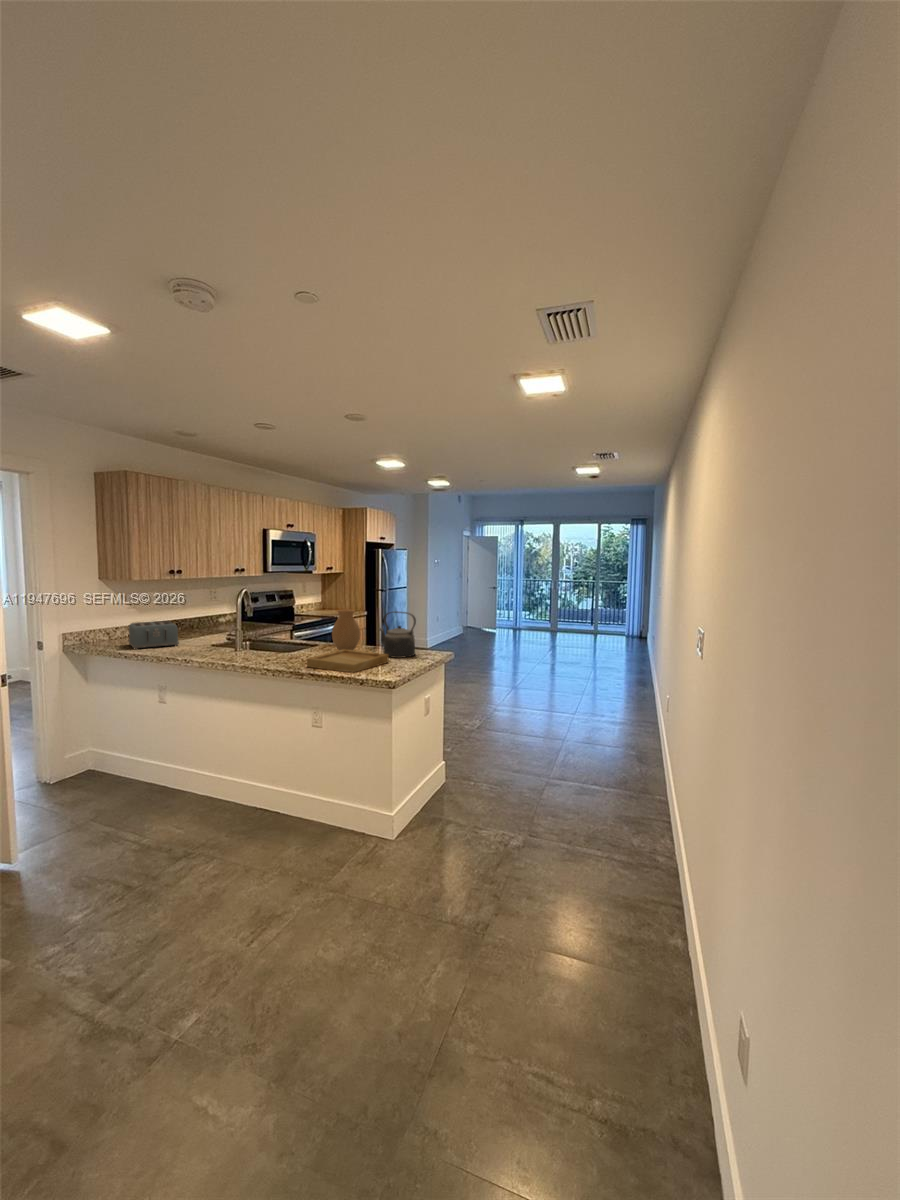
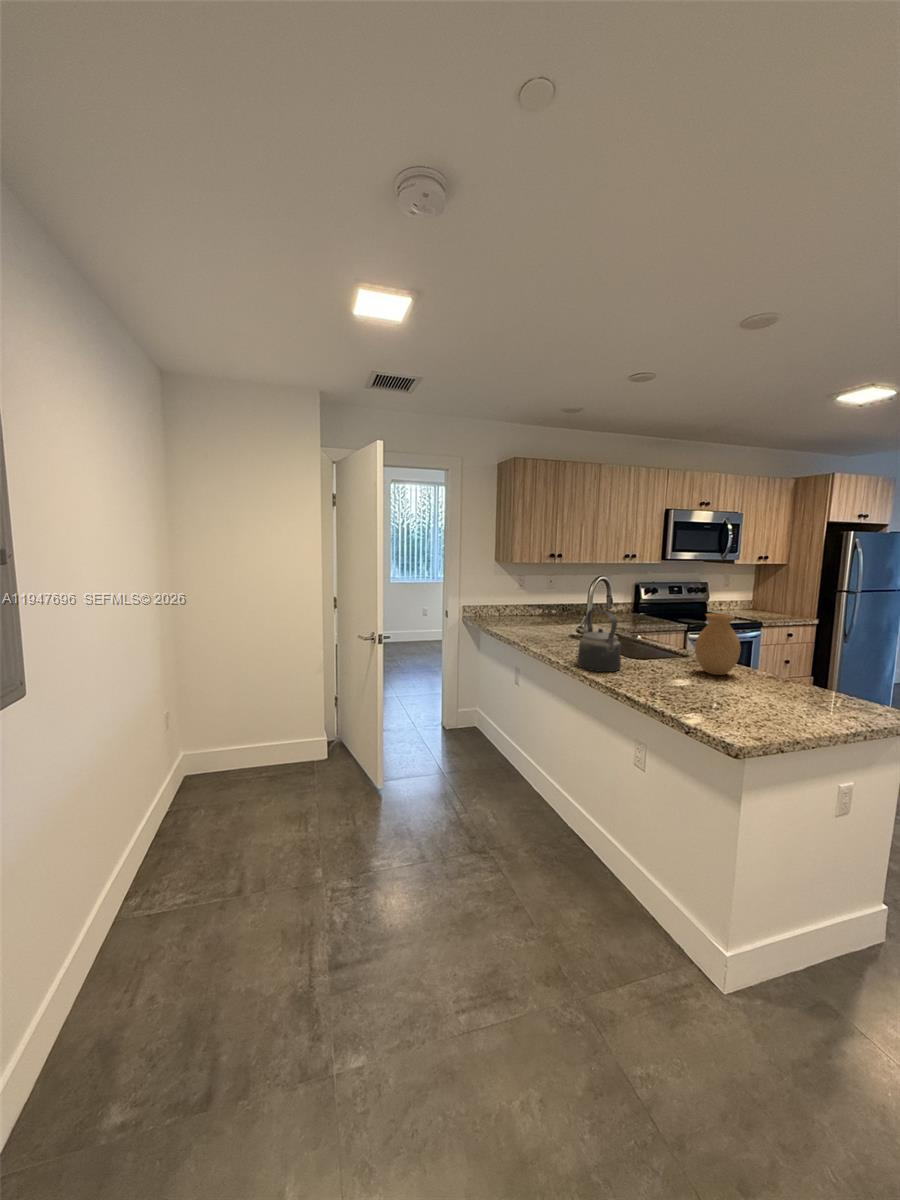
kettle: present [379,611,416,658] -> present [577,609,621,672]
toaster: present [128,621,179,649] -> none [507,603,548,631]
tray: present [307,649,388,672] -> none [630,671,762,712]

